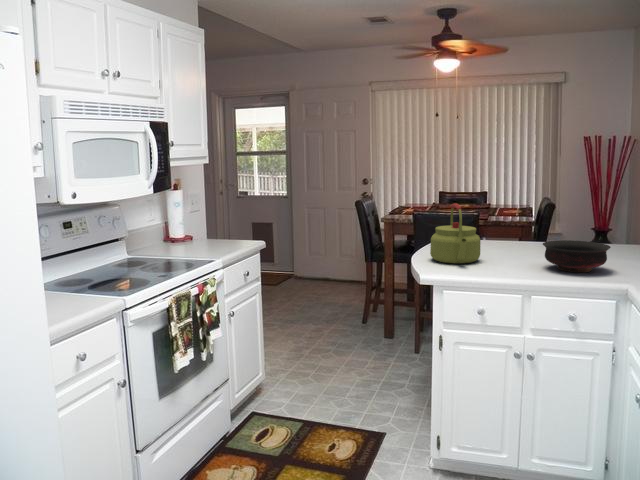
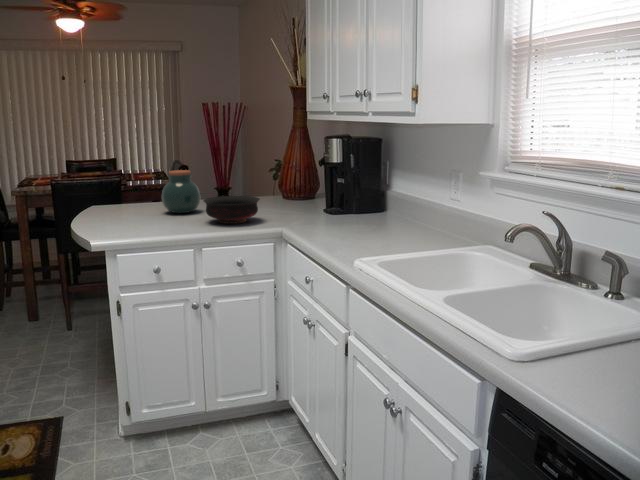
kettle: present [430,203,480,264] -> none [92,168,145,229]
jar: none [504,209,546,254] -> present [162,170,200,213]

